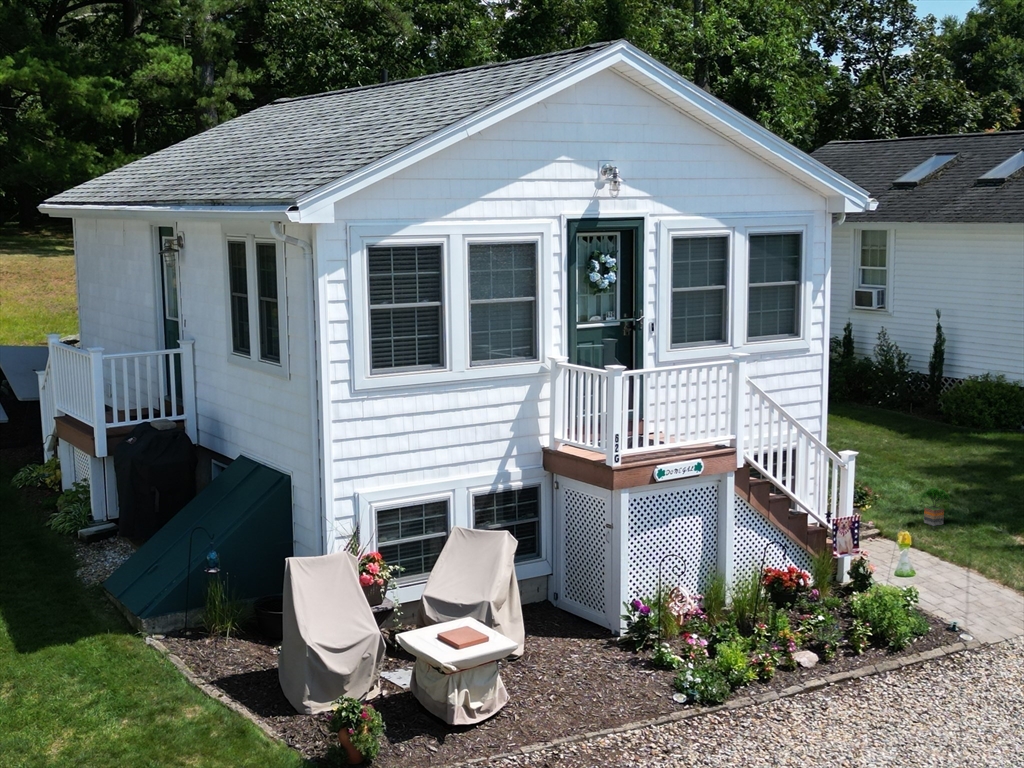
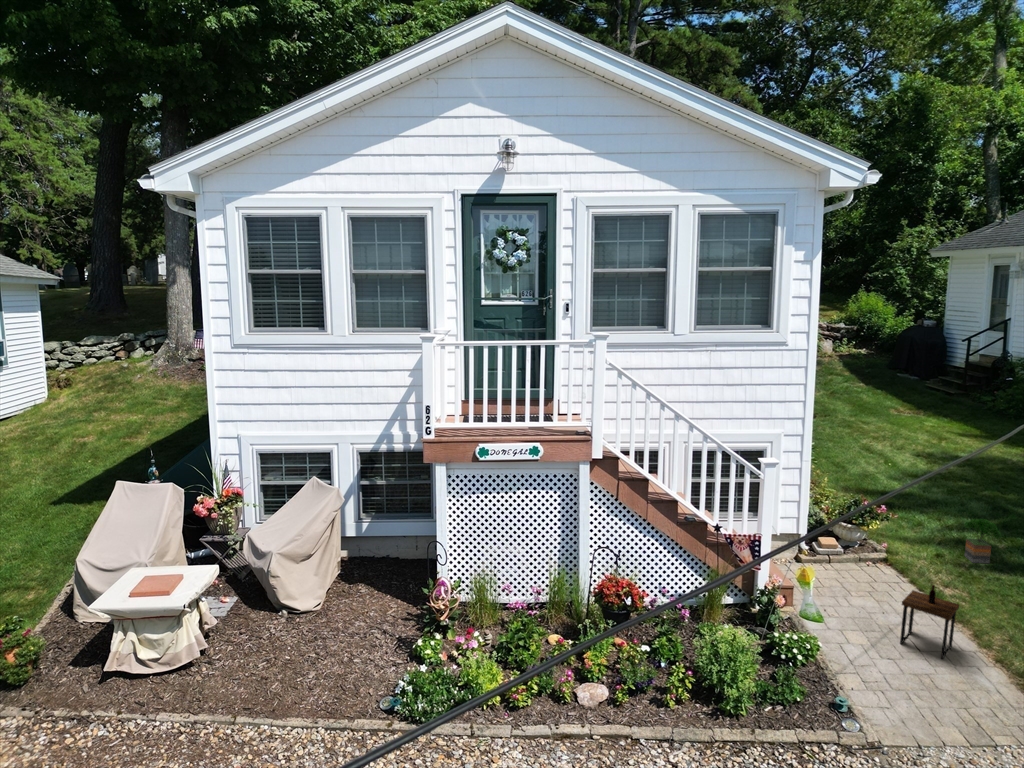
side table: none [945,531,982,585] -> present [900,585,959,659]

